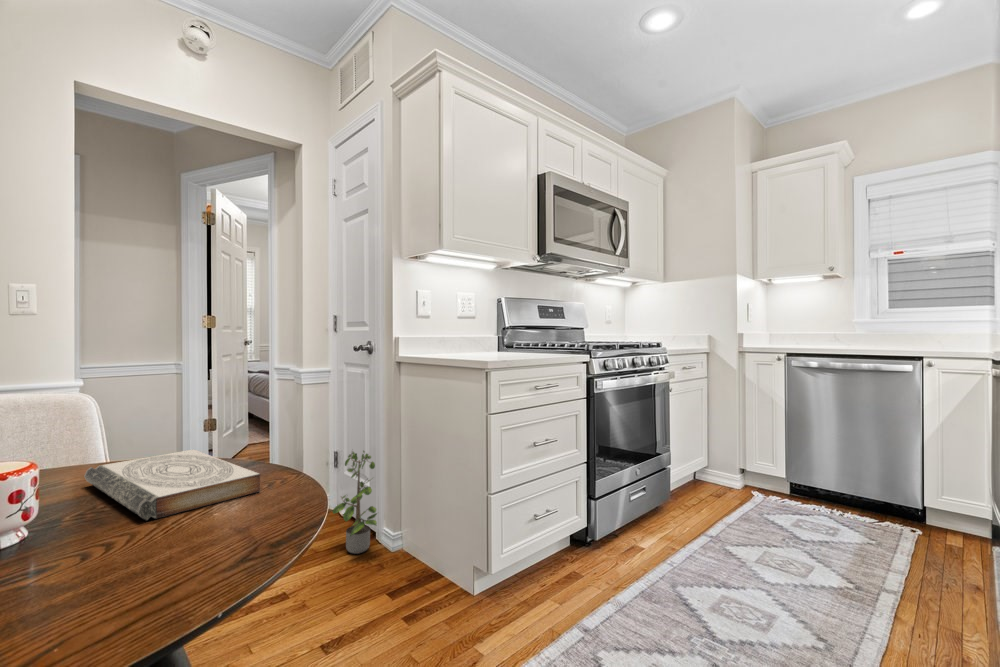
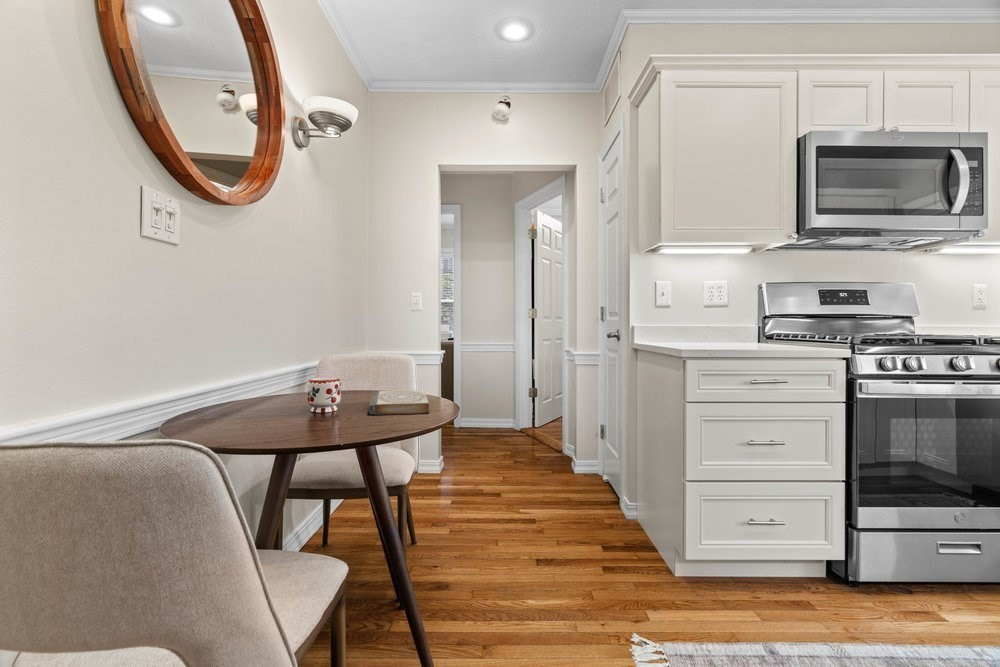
potted plant: present [333,451,377,554] -> none [582,423,617,513]

